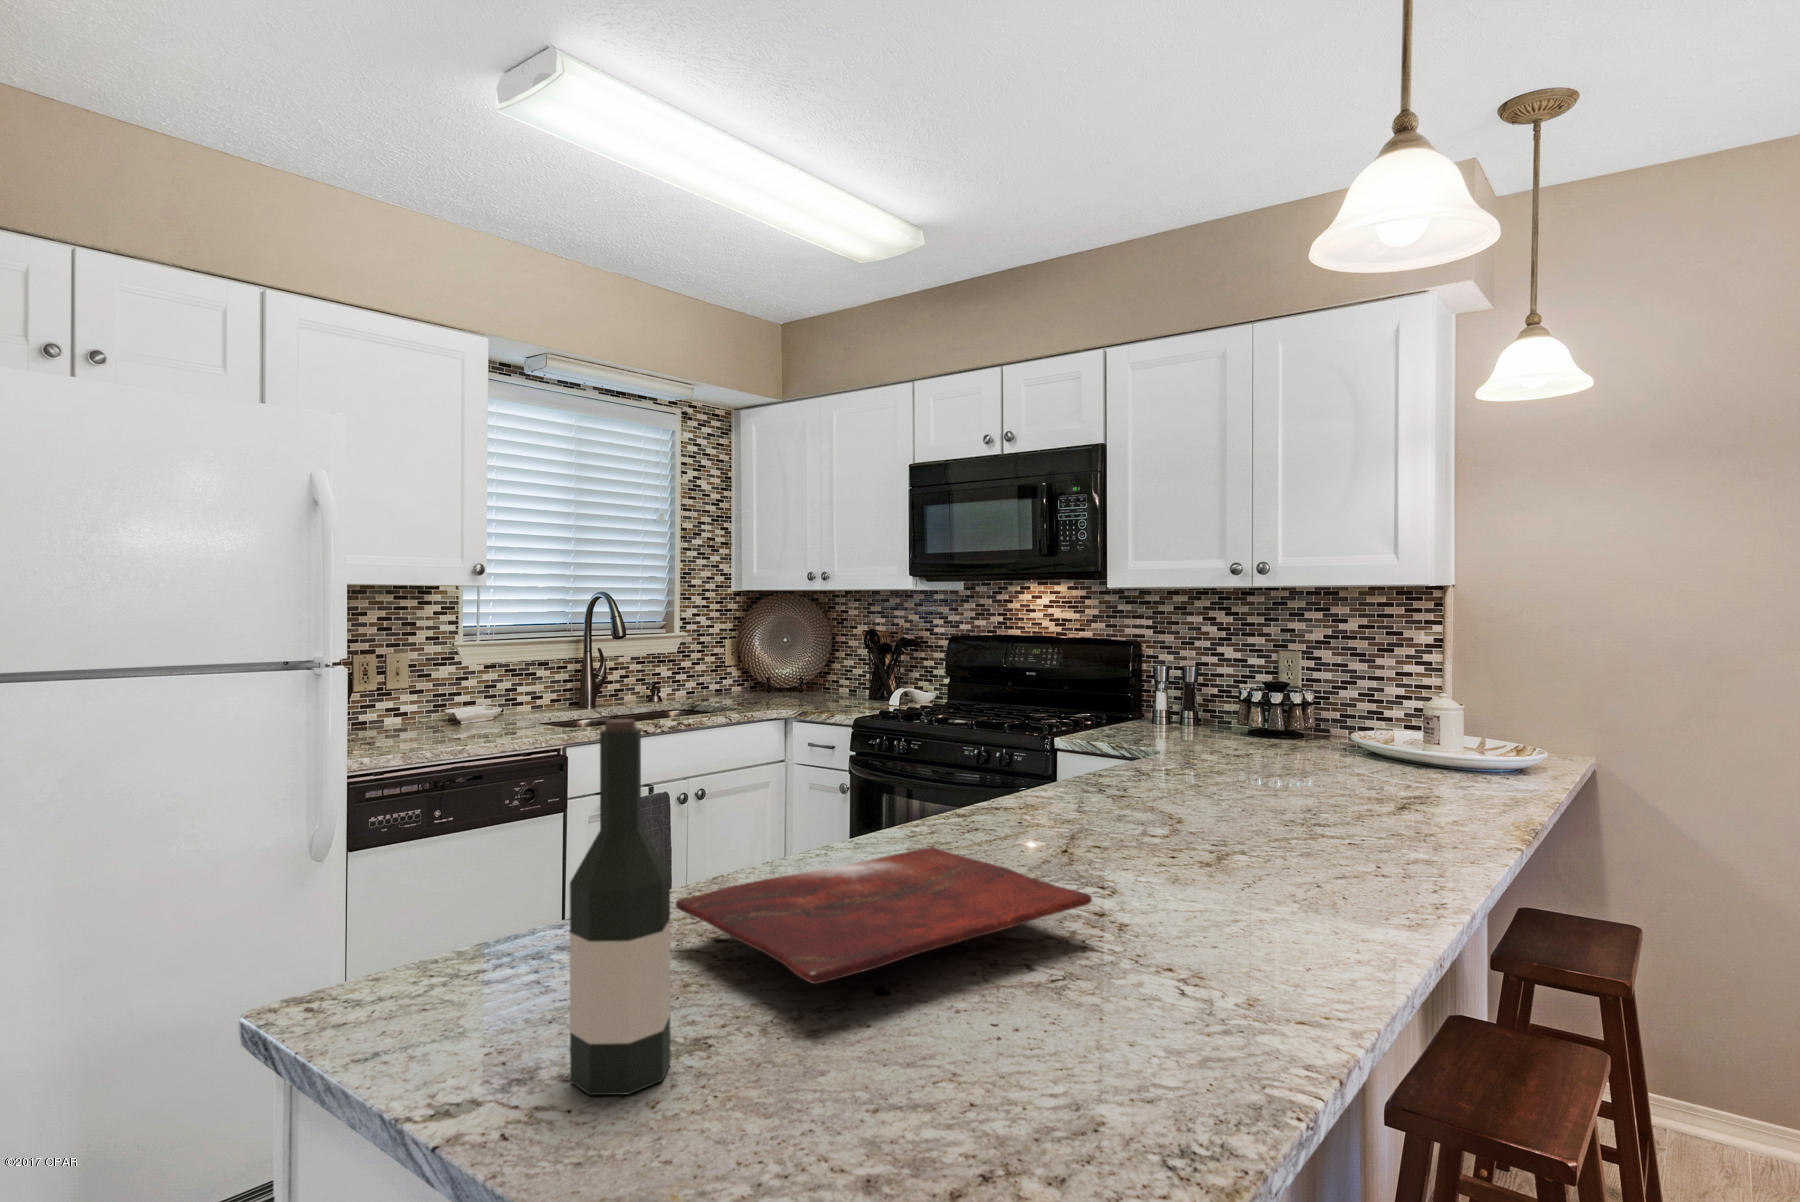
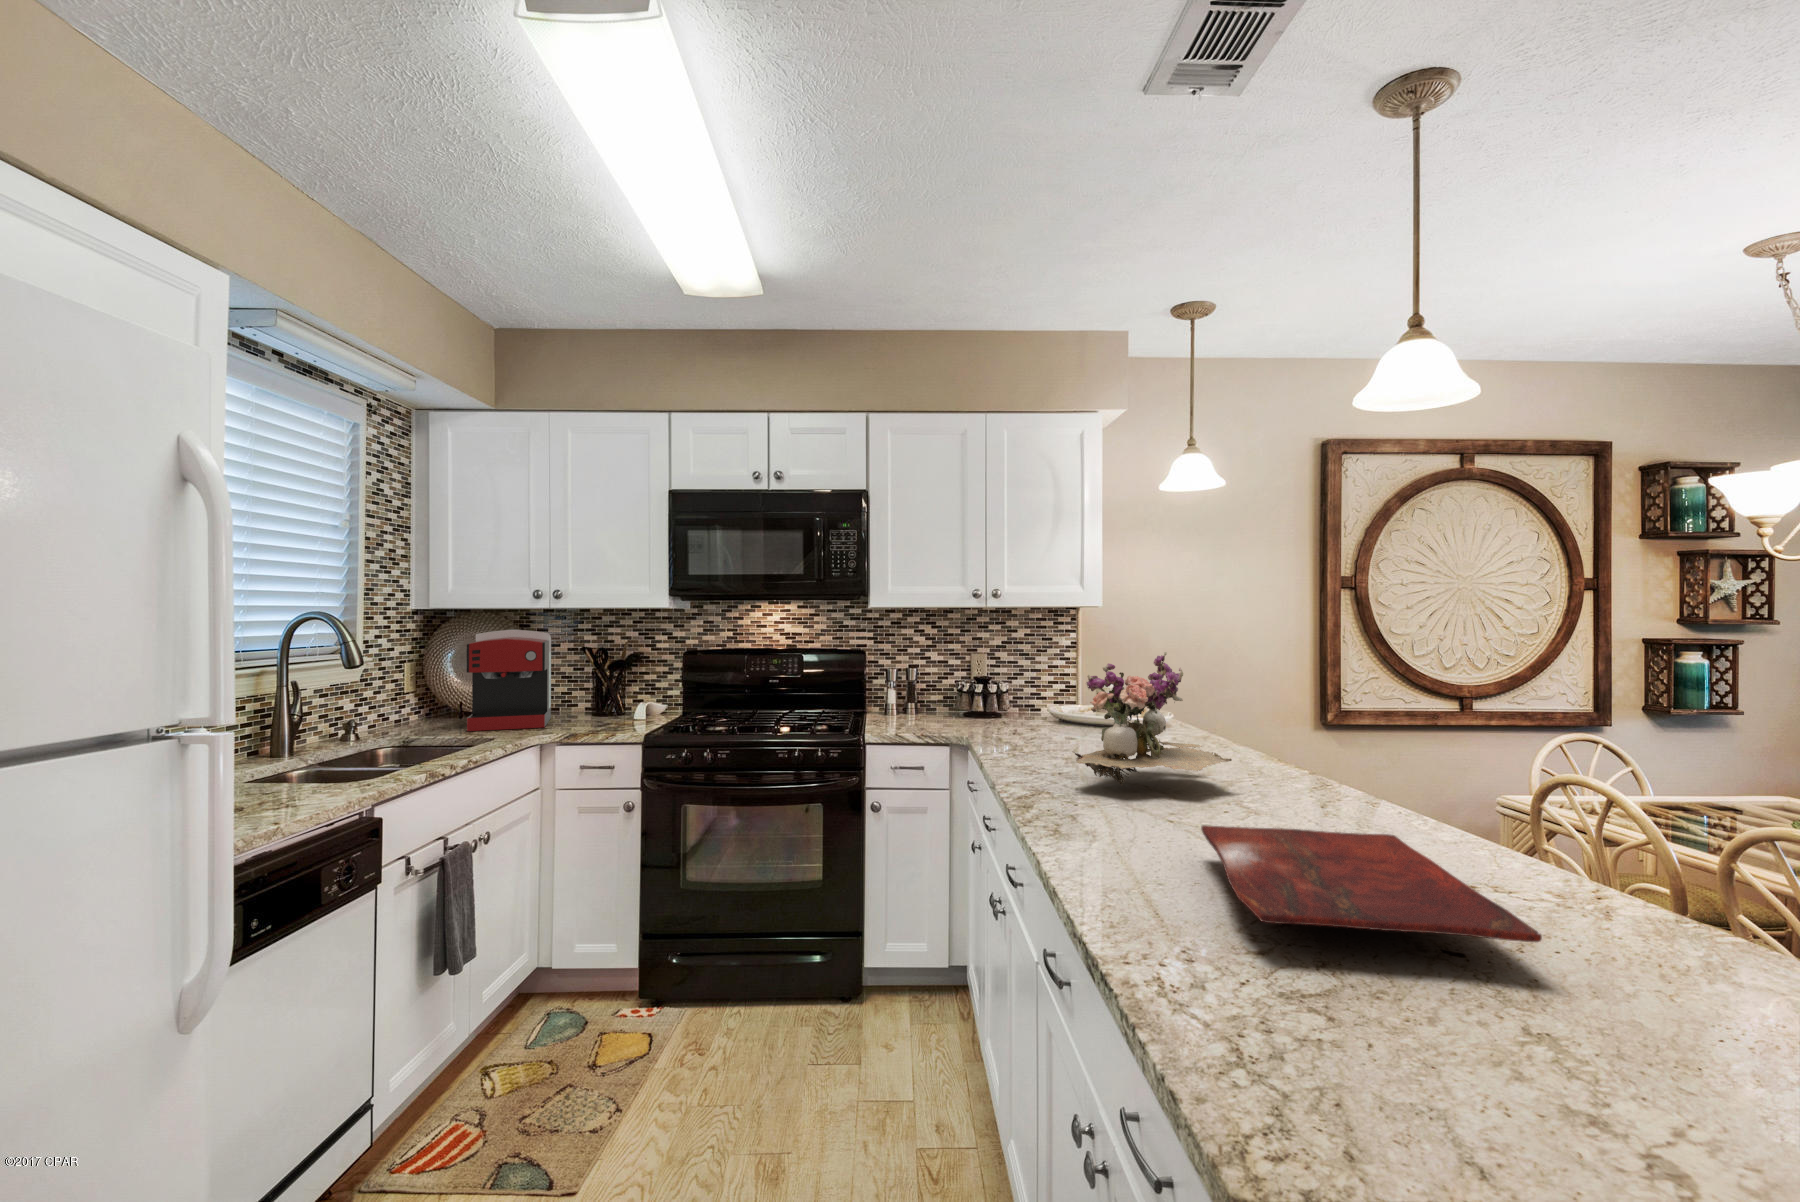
coffee maker: none [742,610,831,705] -> present [467,630,551,731]
flower arrangement: none [1045,650,1276,822] -> present [1075,652,1232,786]
wine bottle: present [570,719,671,1095] -> none [1541,731,1665,1096]

